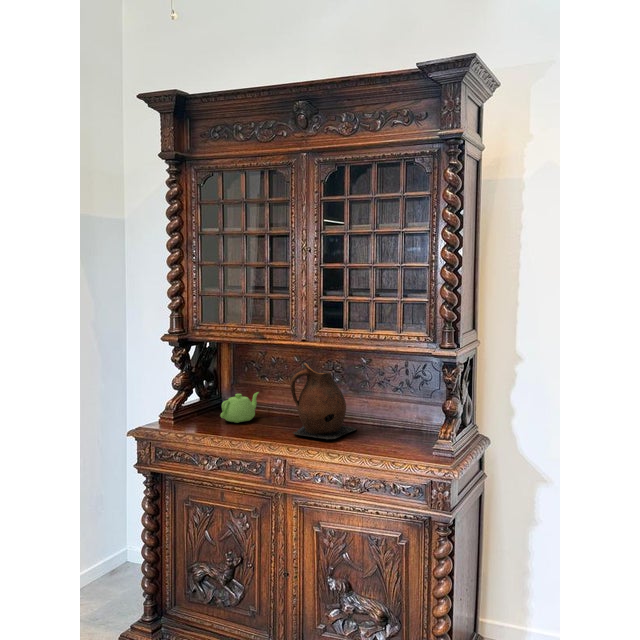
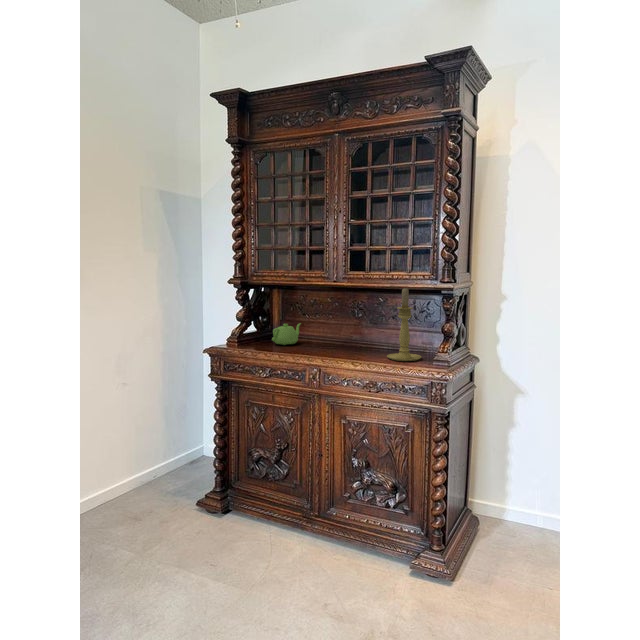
candle holder: none [372,352,417,449] -> present [387,288,422,361]
ceramic pitcher: present [290,363,357,440] -> none [325,298,376,355]

